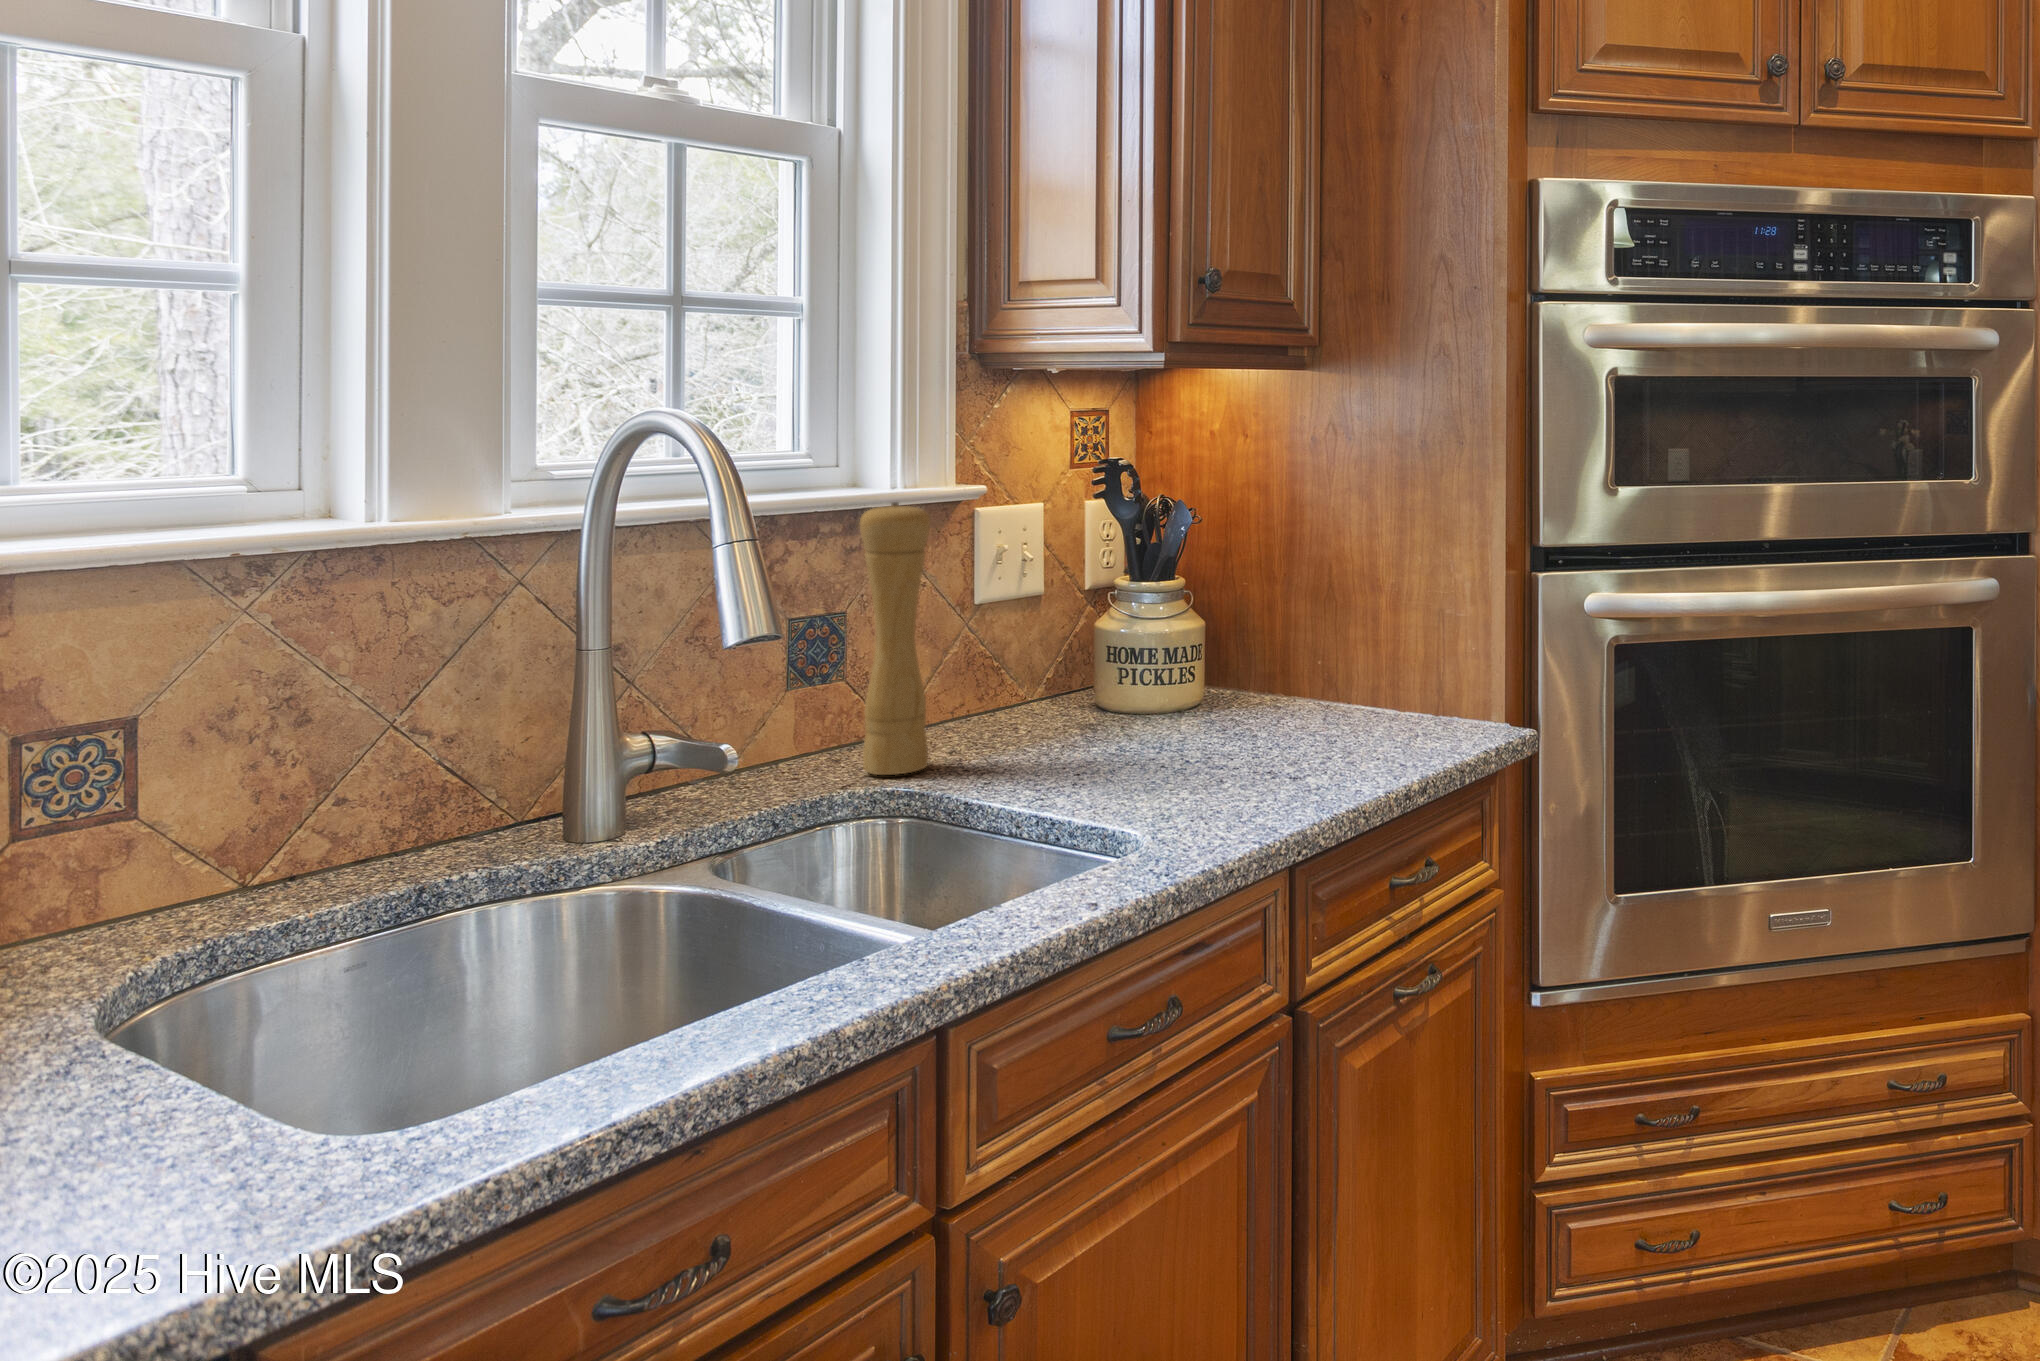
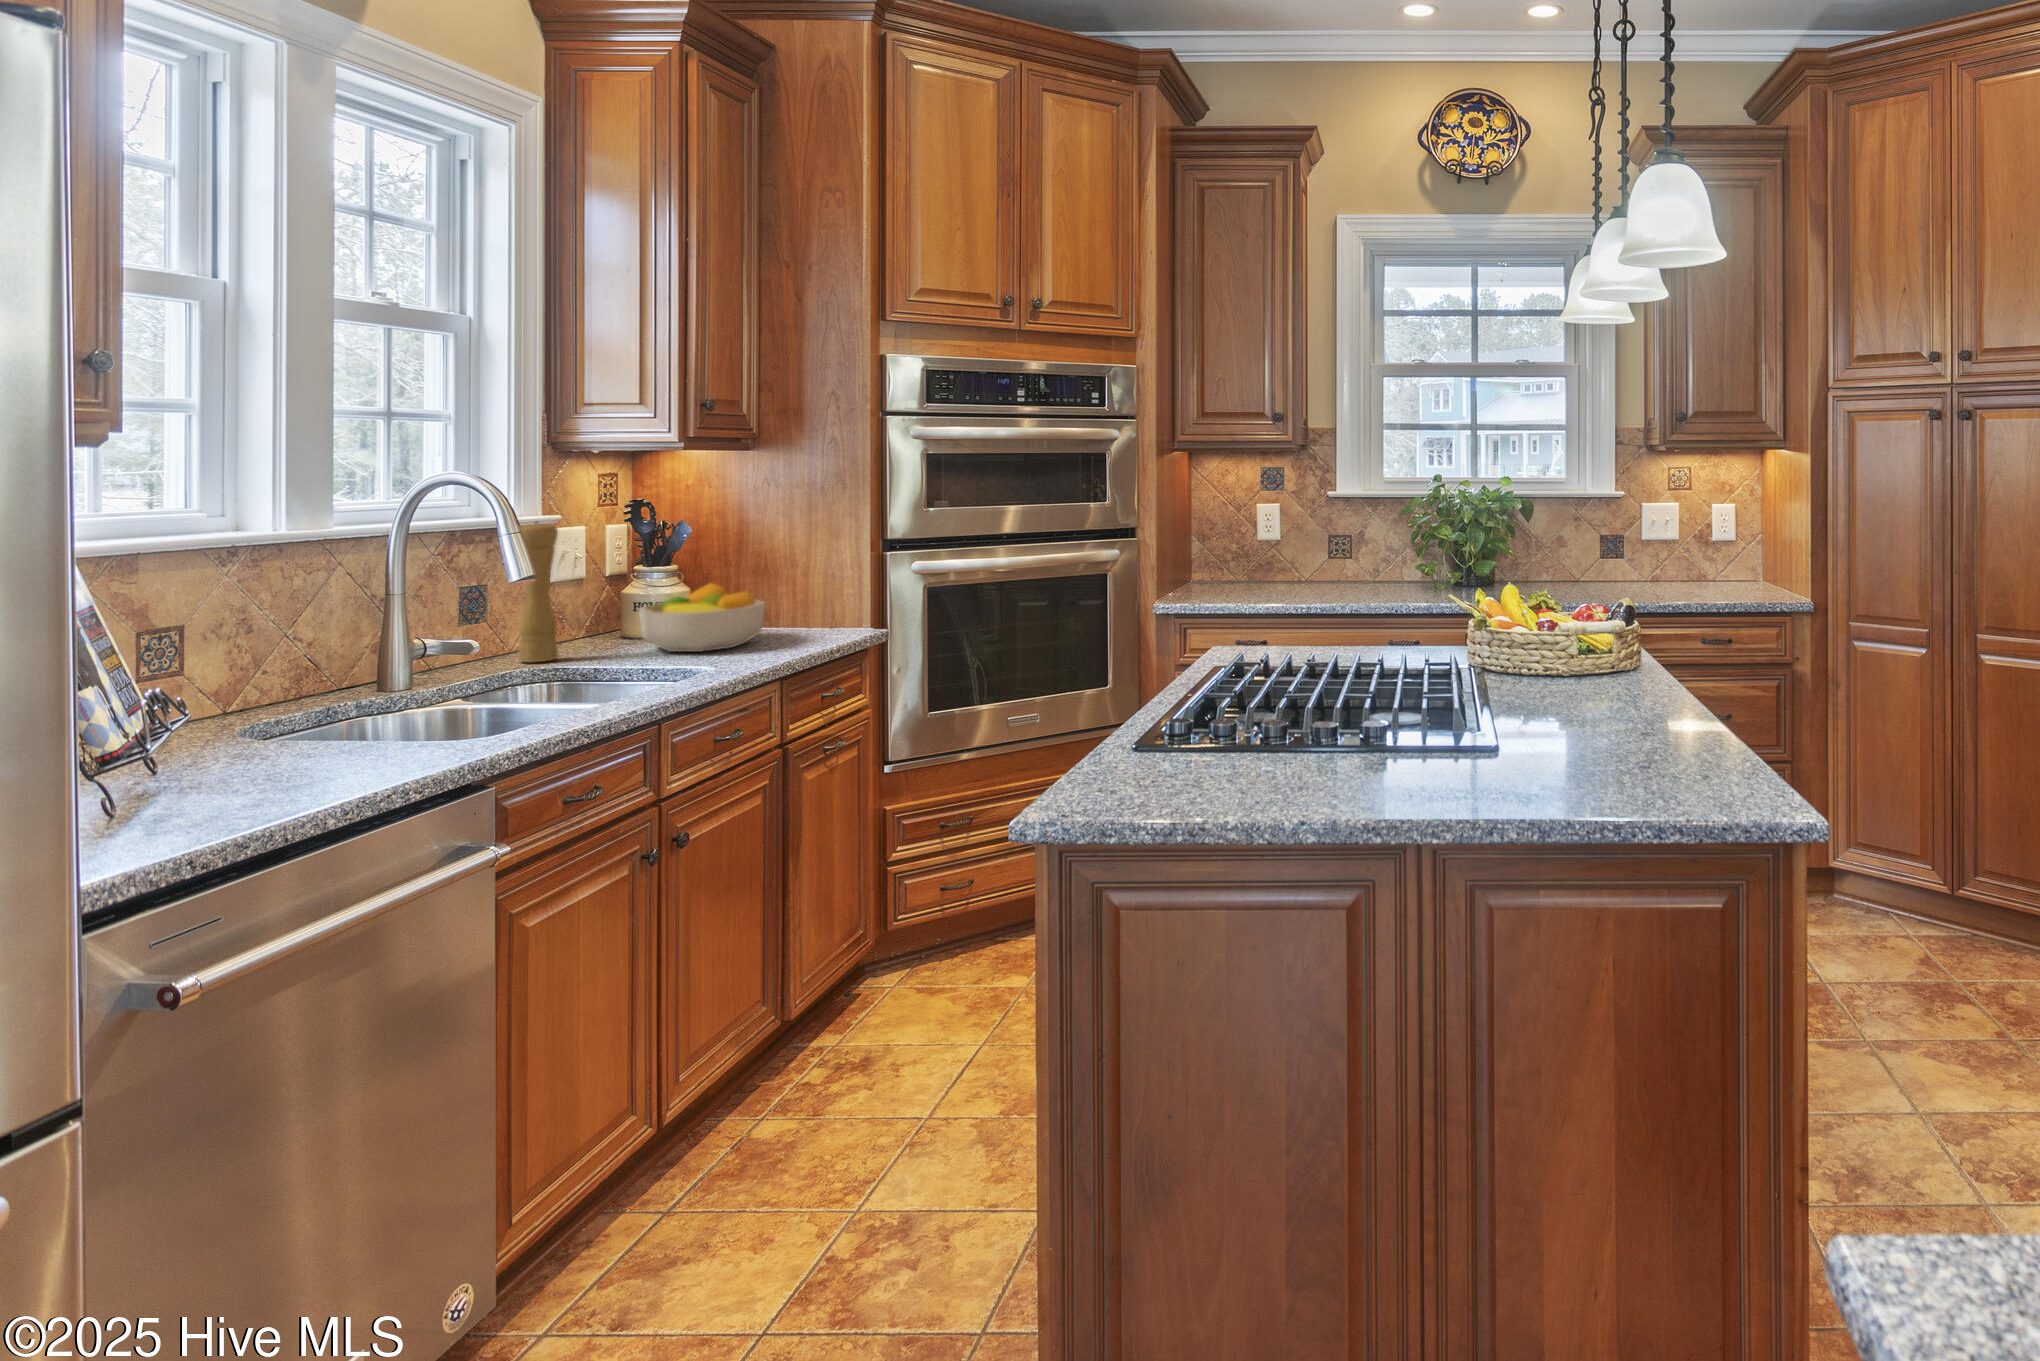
fruit bowl: none [1076,623,1294,776] -> present [639,583,765,652]

